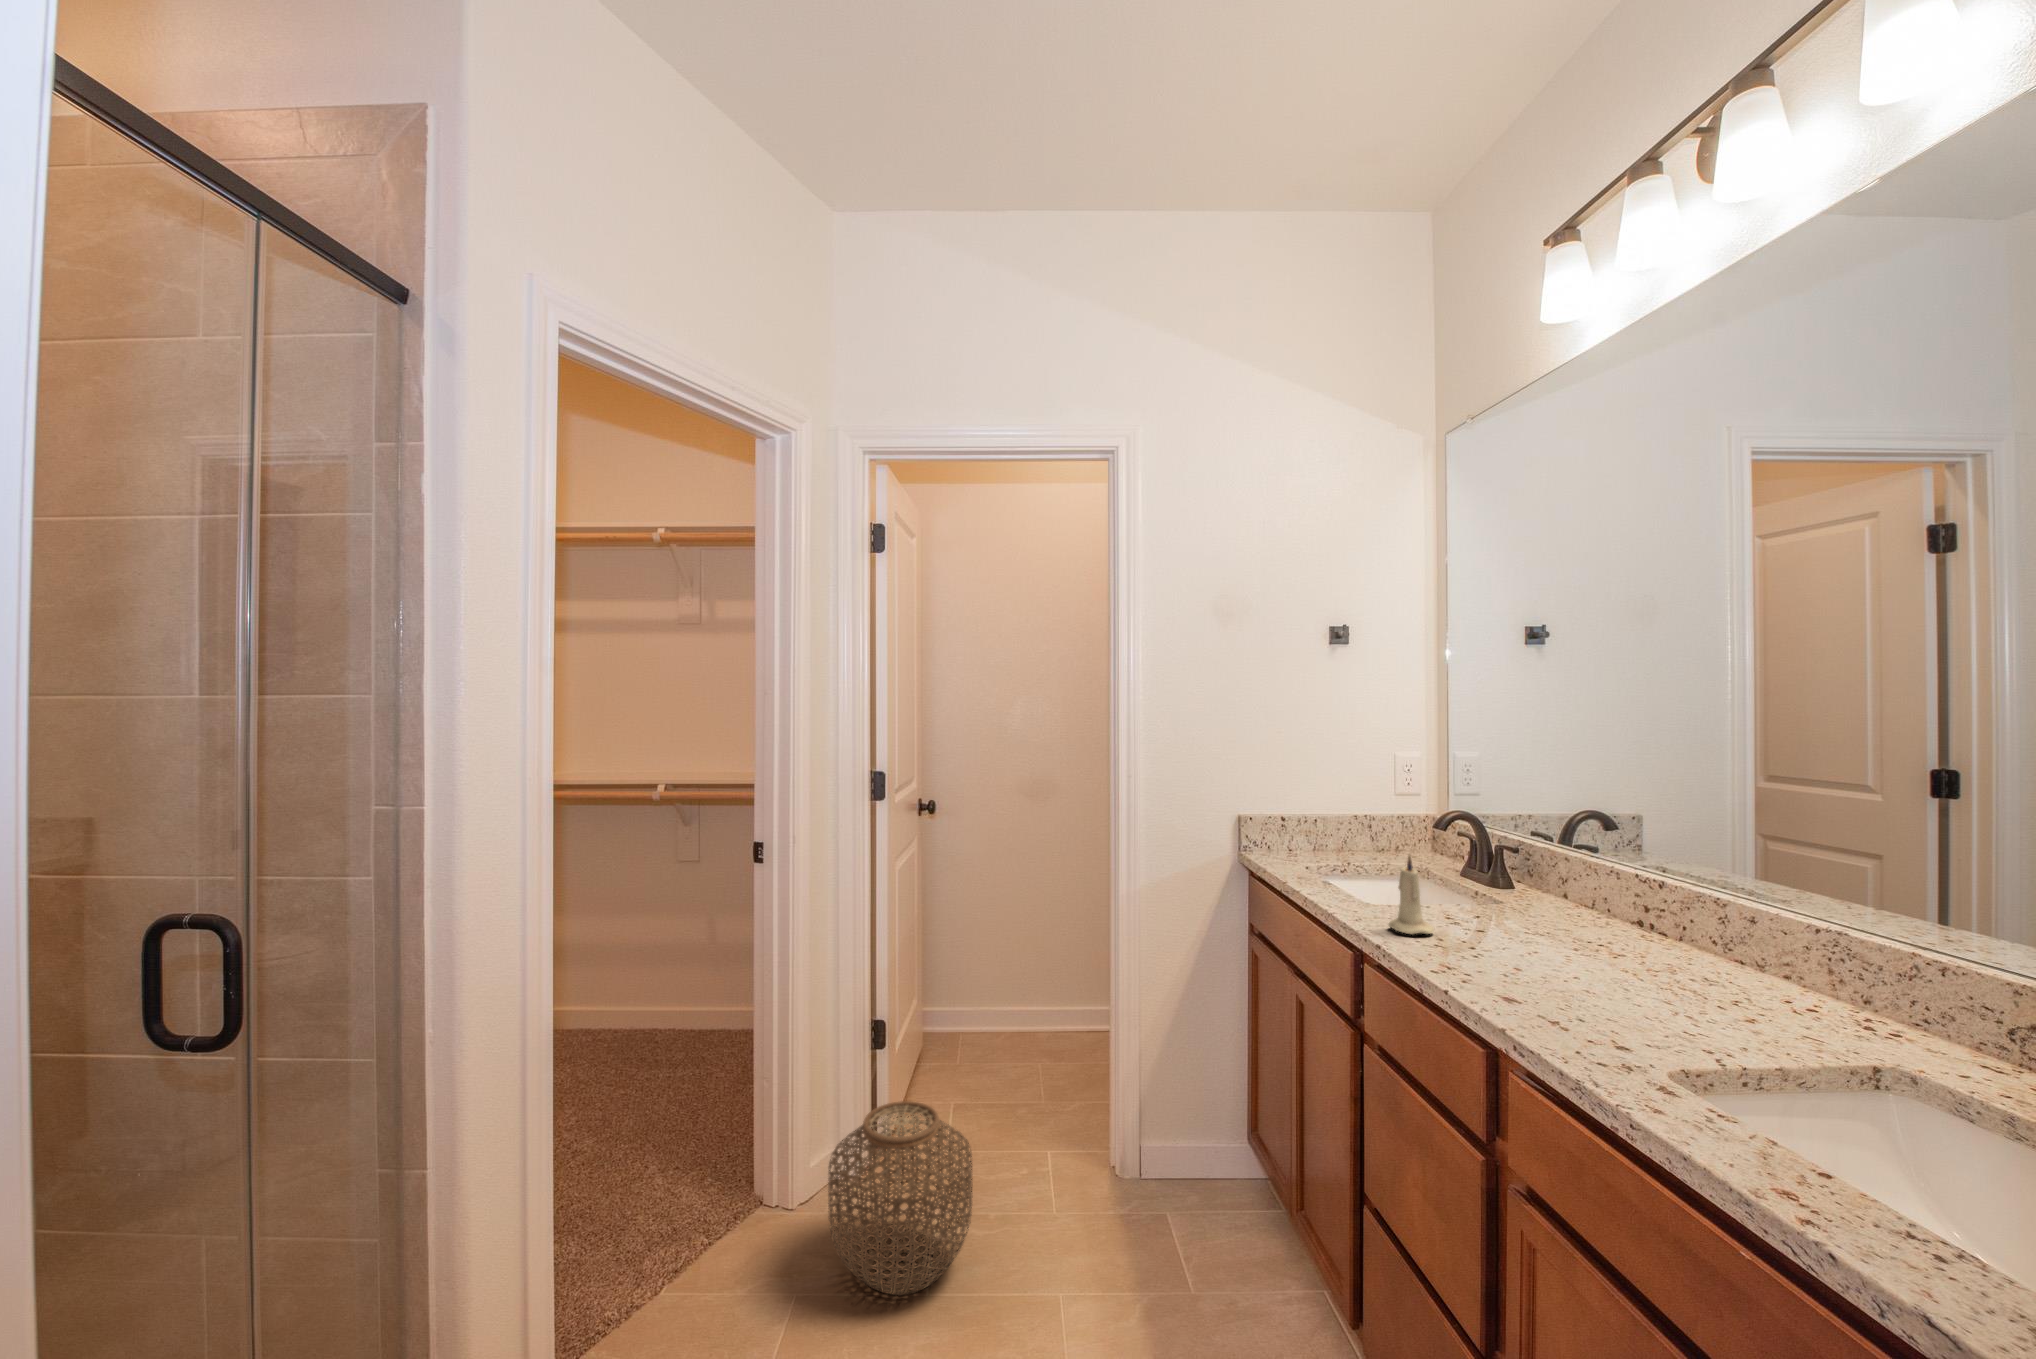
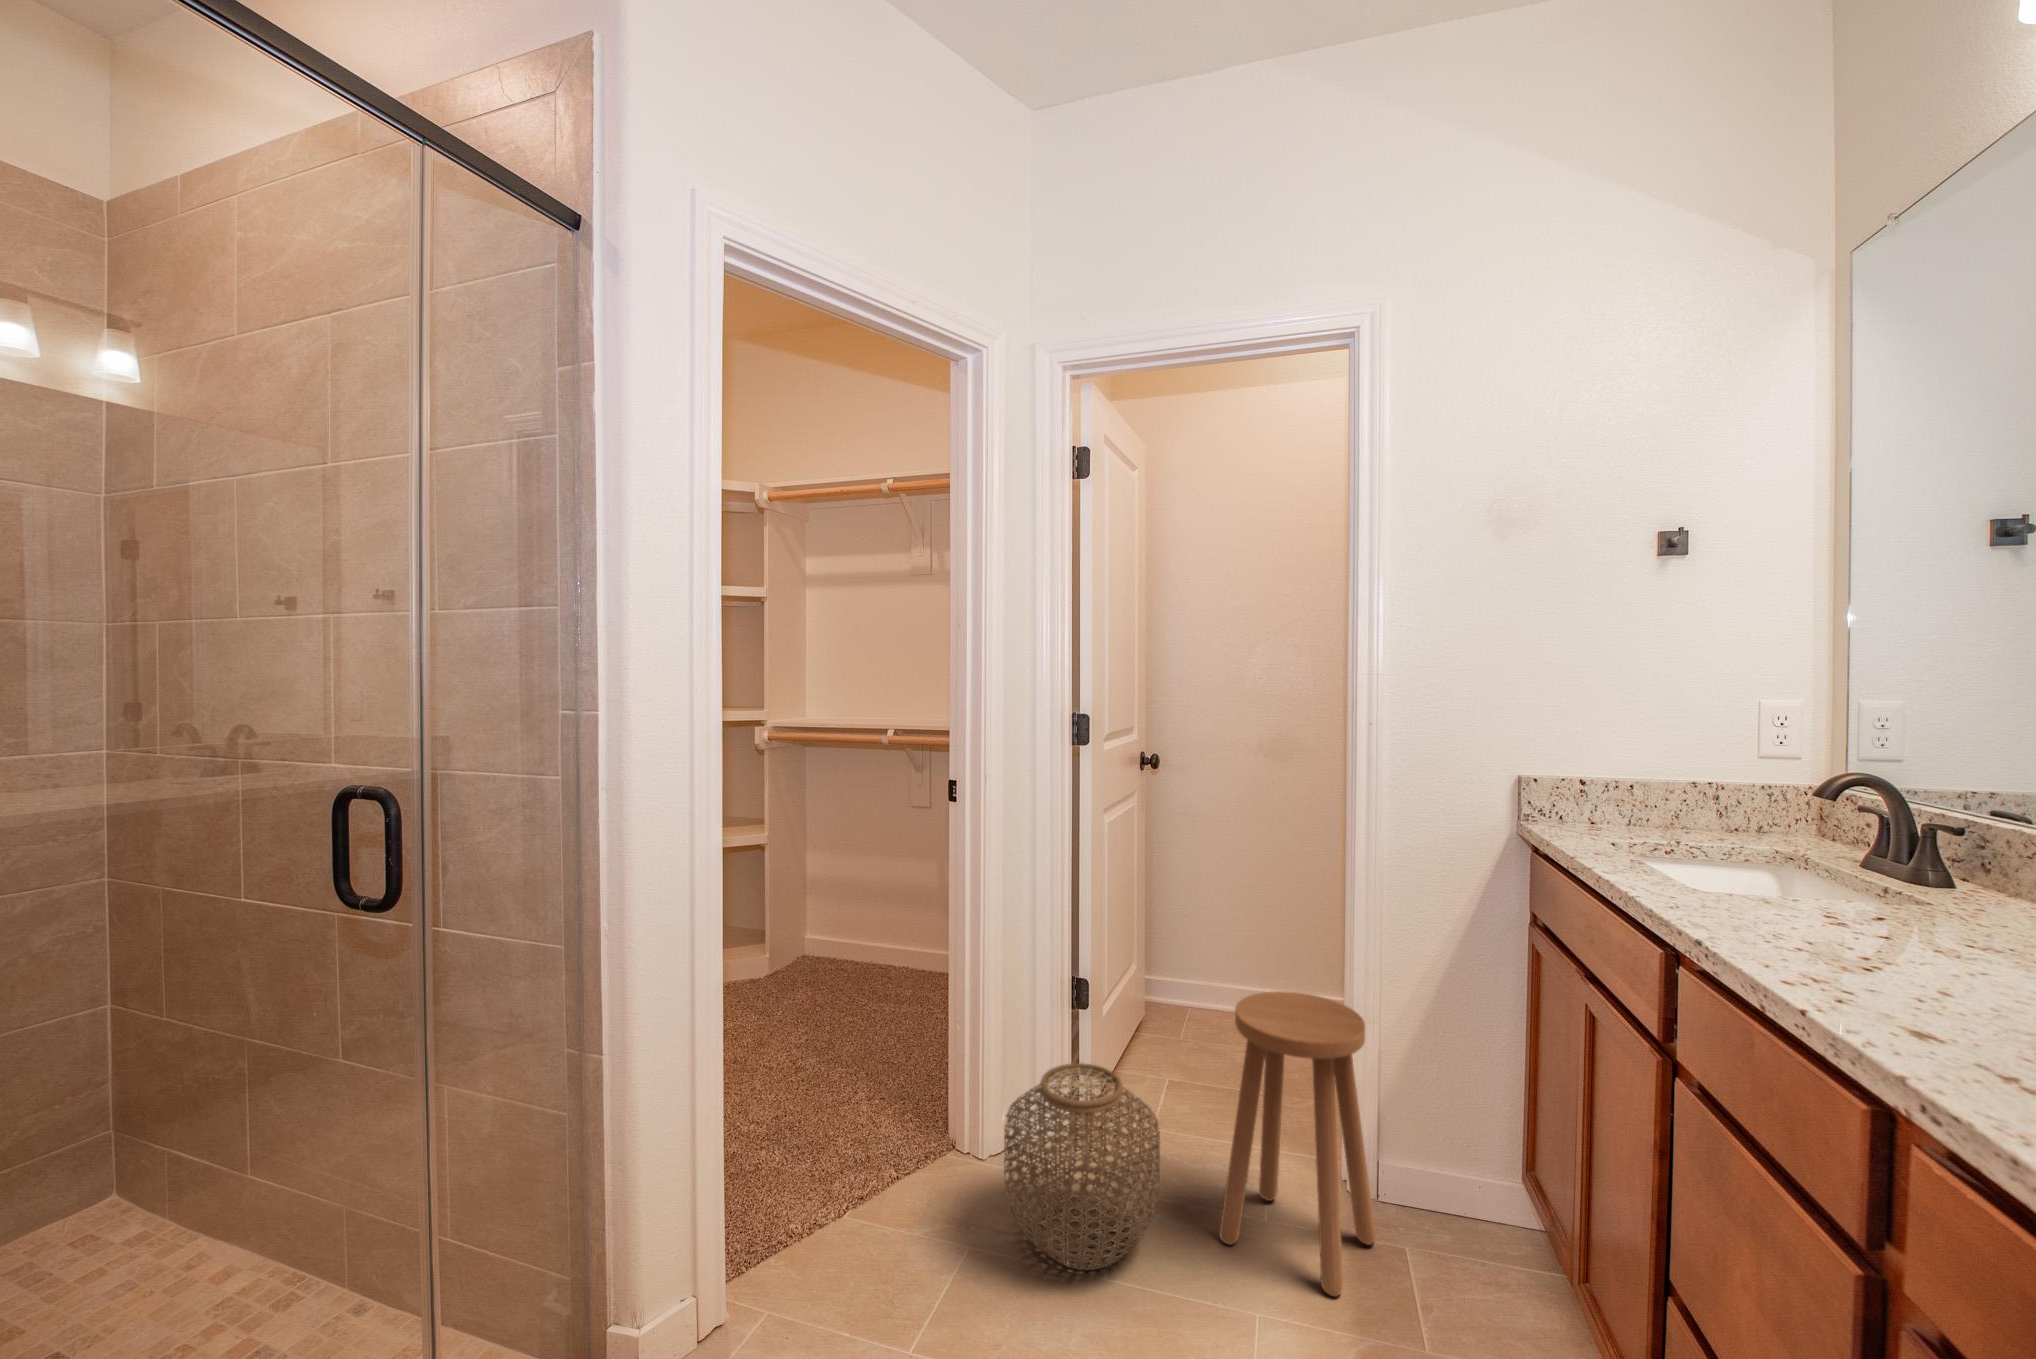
candle: present [1388,856,1434,934] -> none [1719,818,1799,935]
stool: none [1021,1011,1146,1267] -> present [1219,991,1376,1296]

